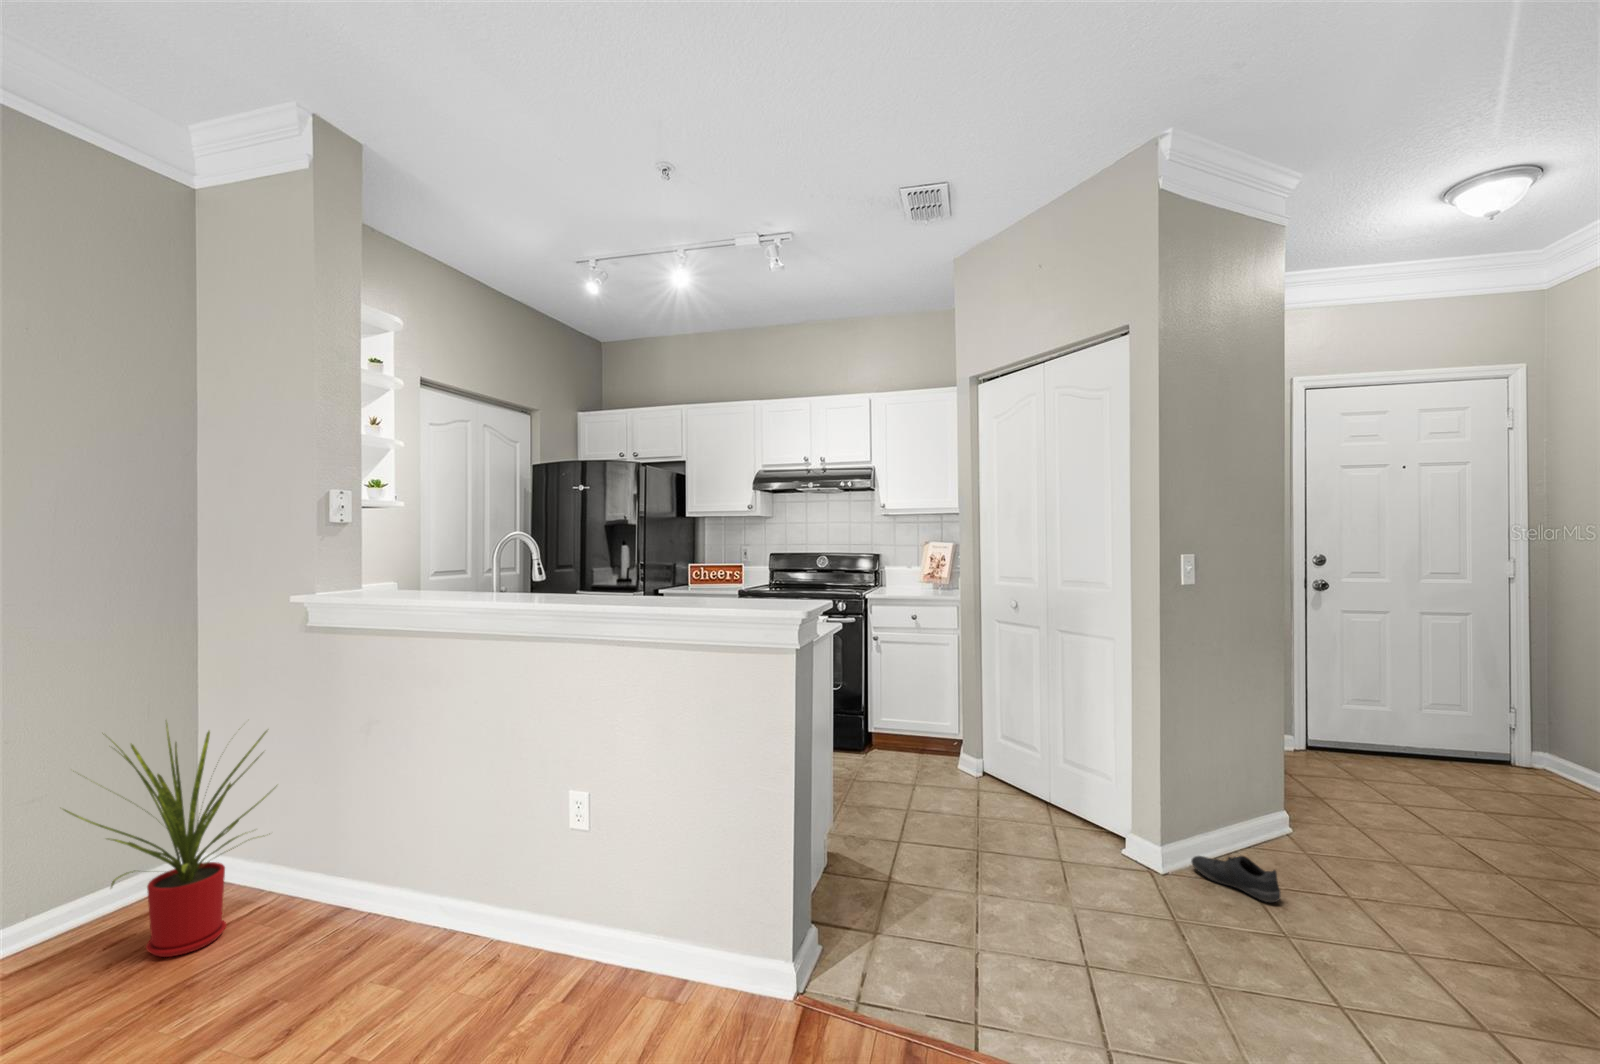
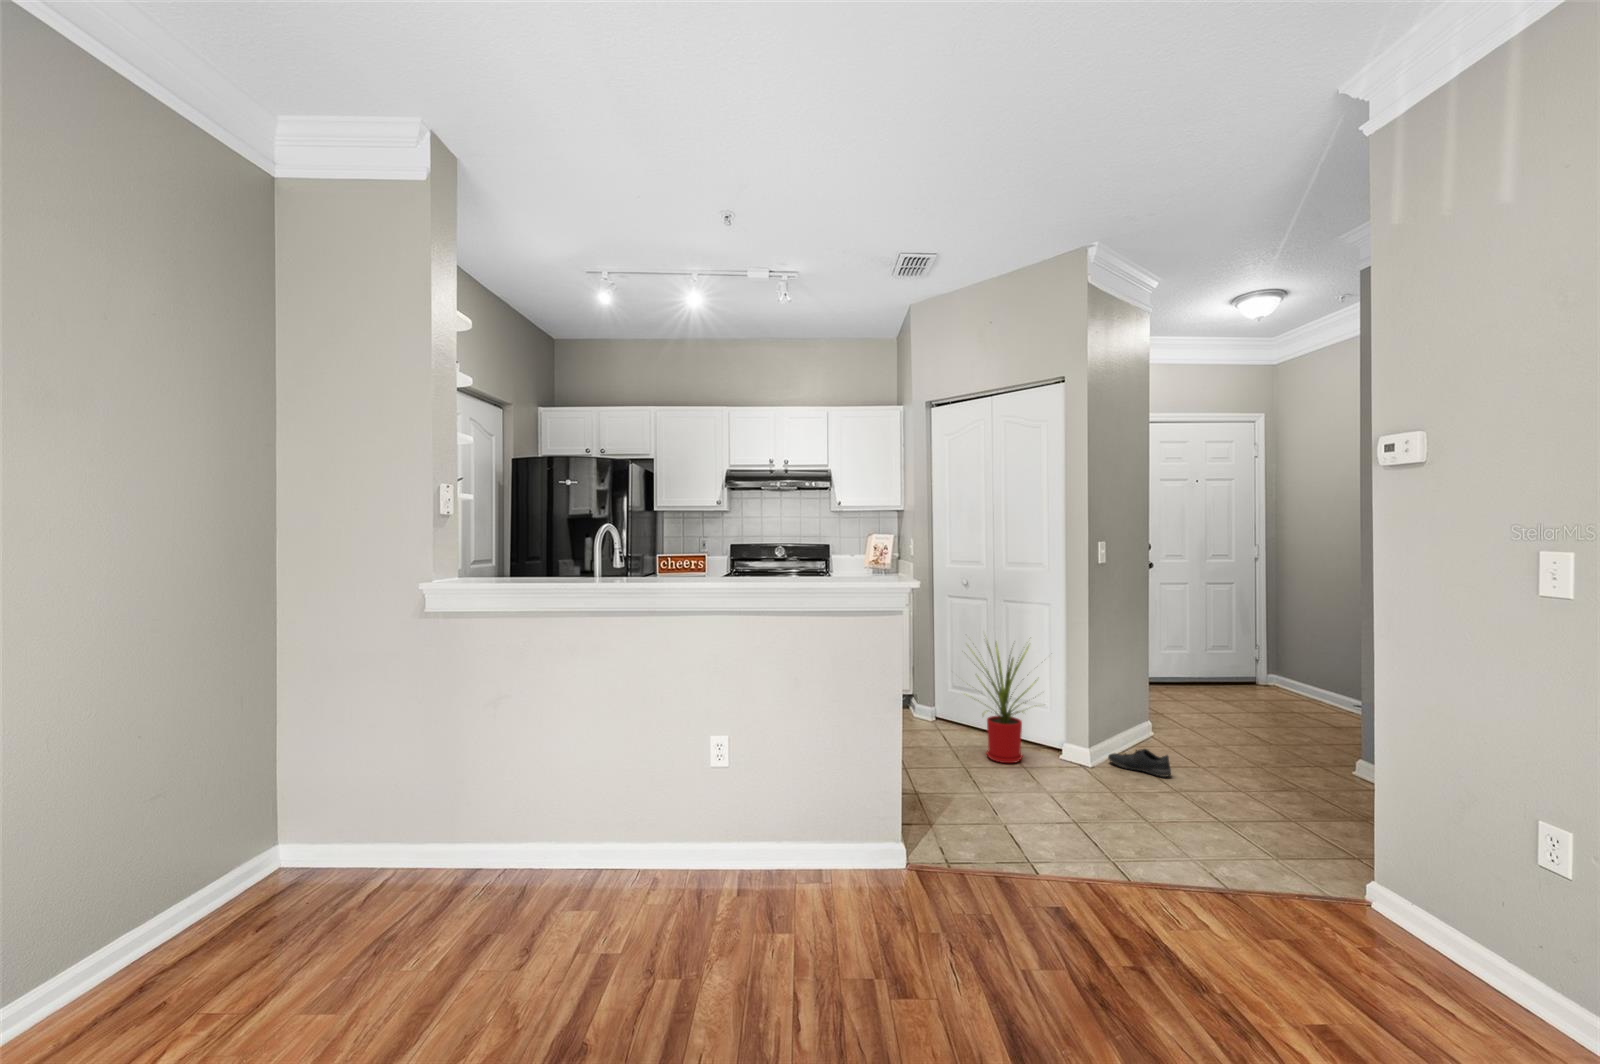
house plant: present [63,723,277,957] -> present [971,643,1036,763]

